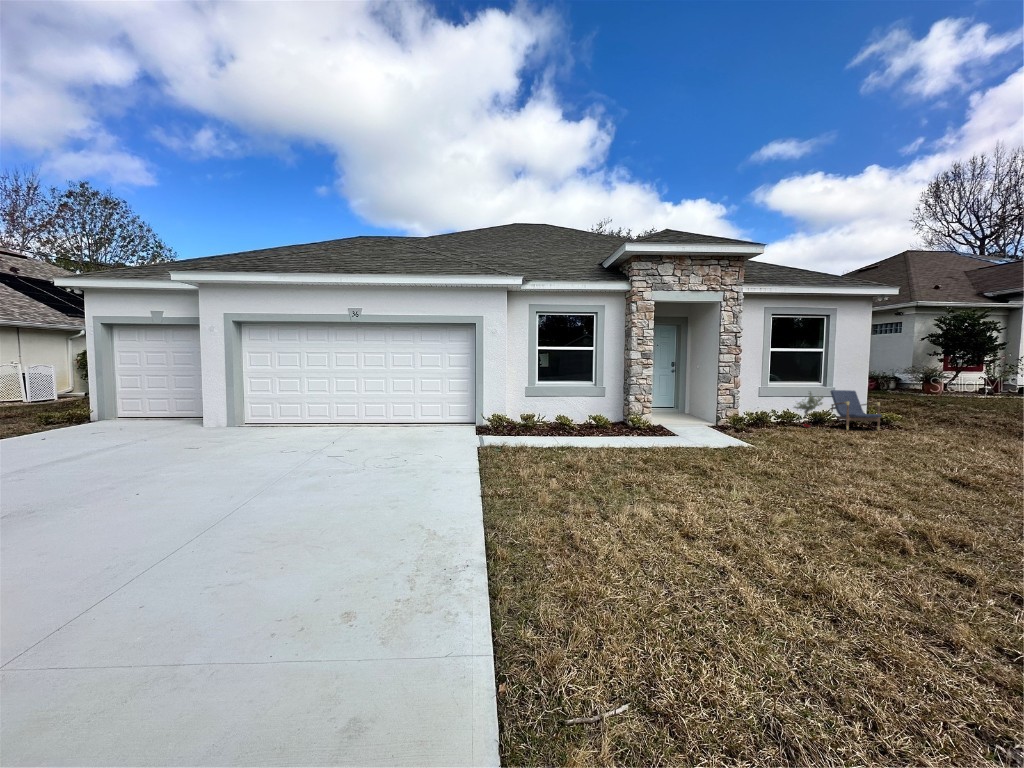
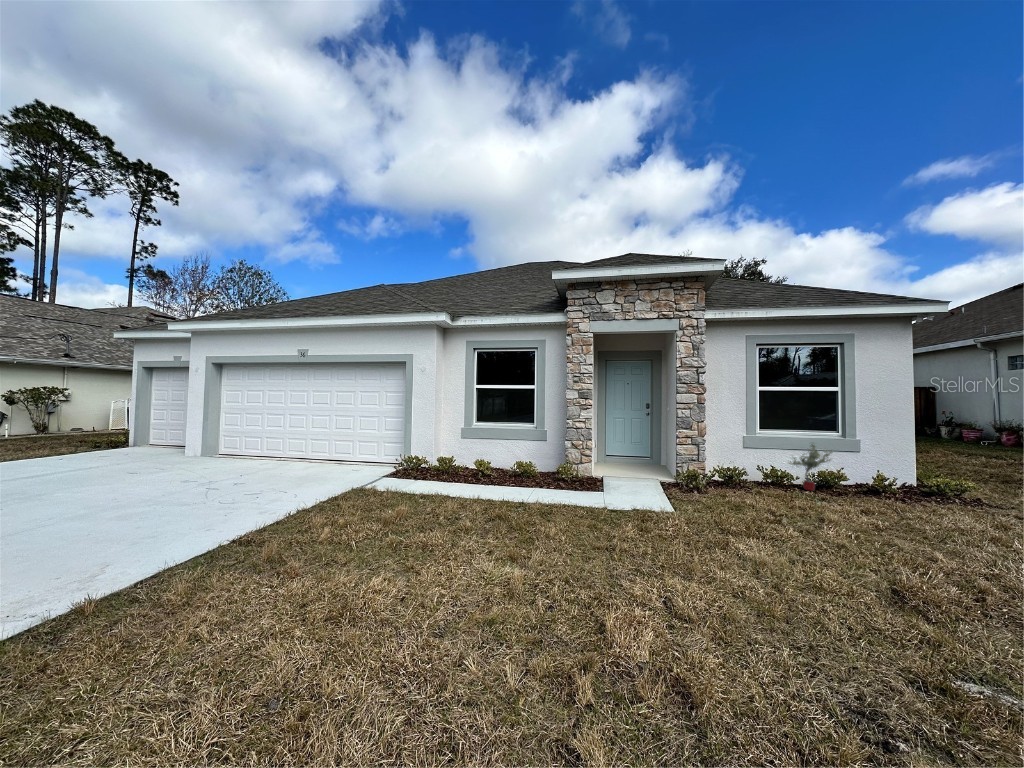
lounge chair: present [831,390,882,430] -> none [850,442,922,503]

